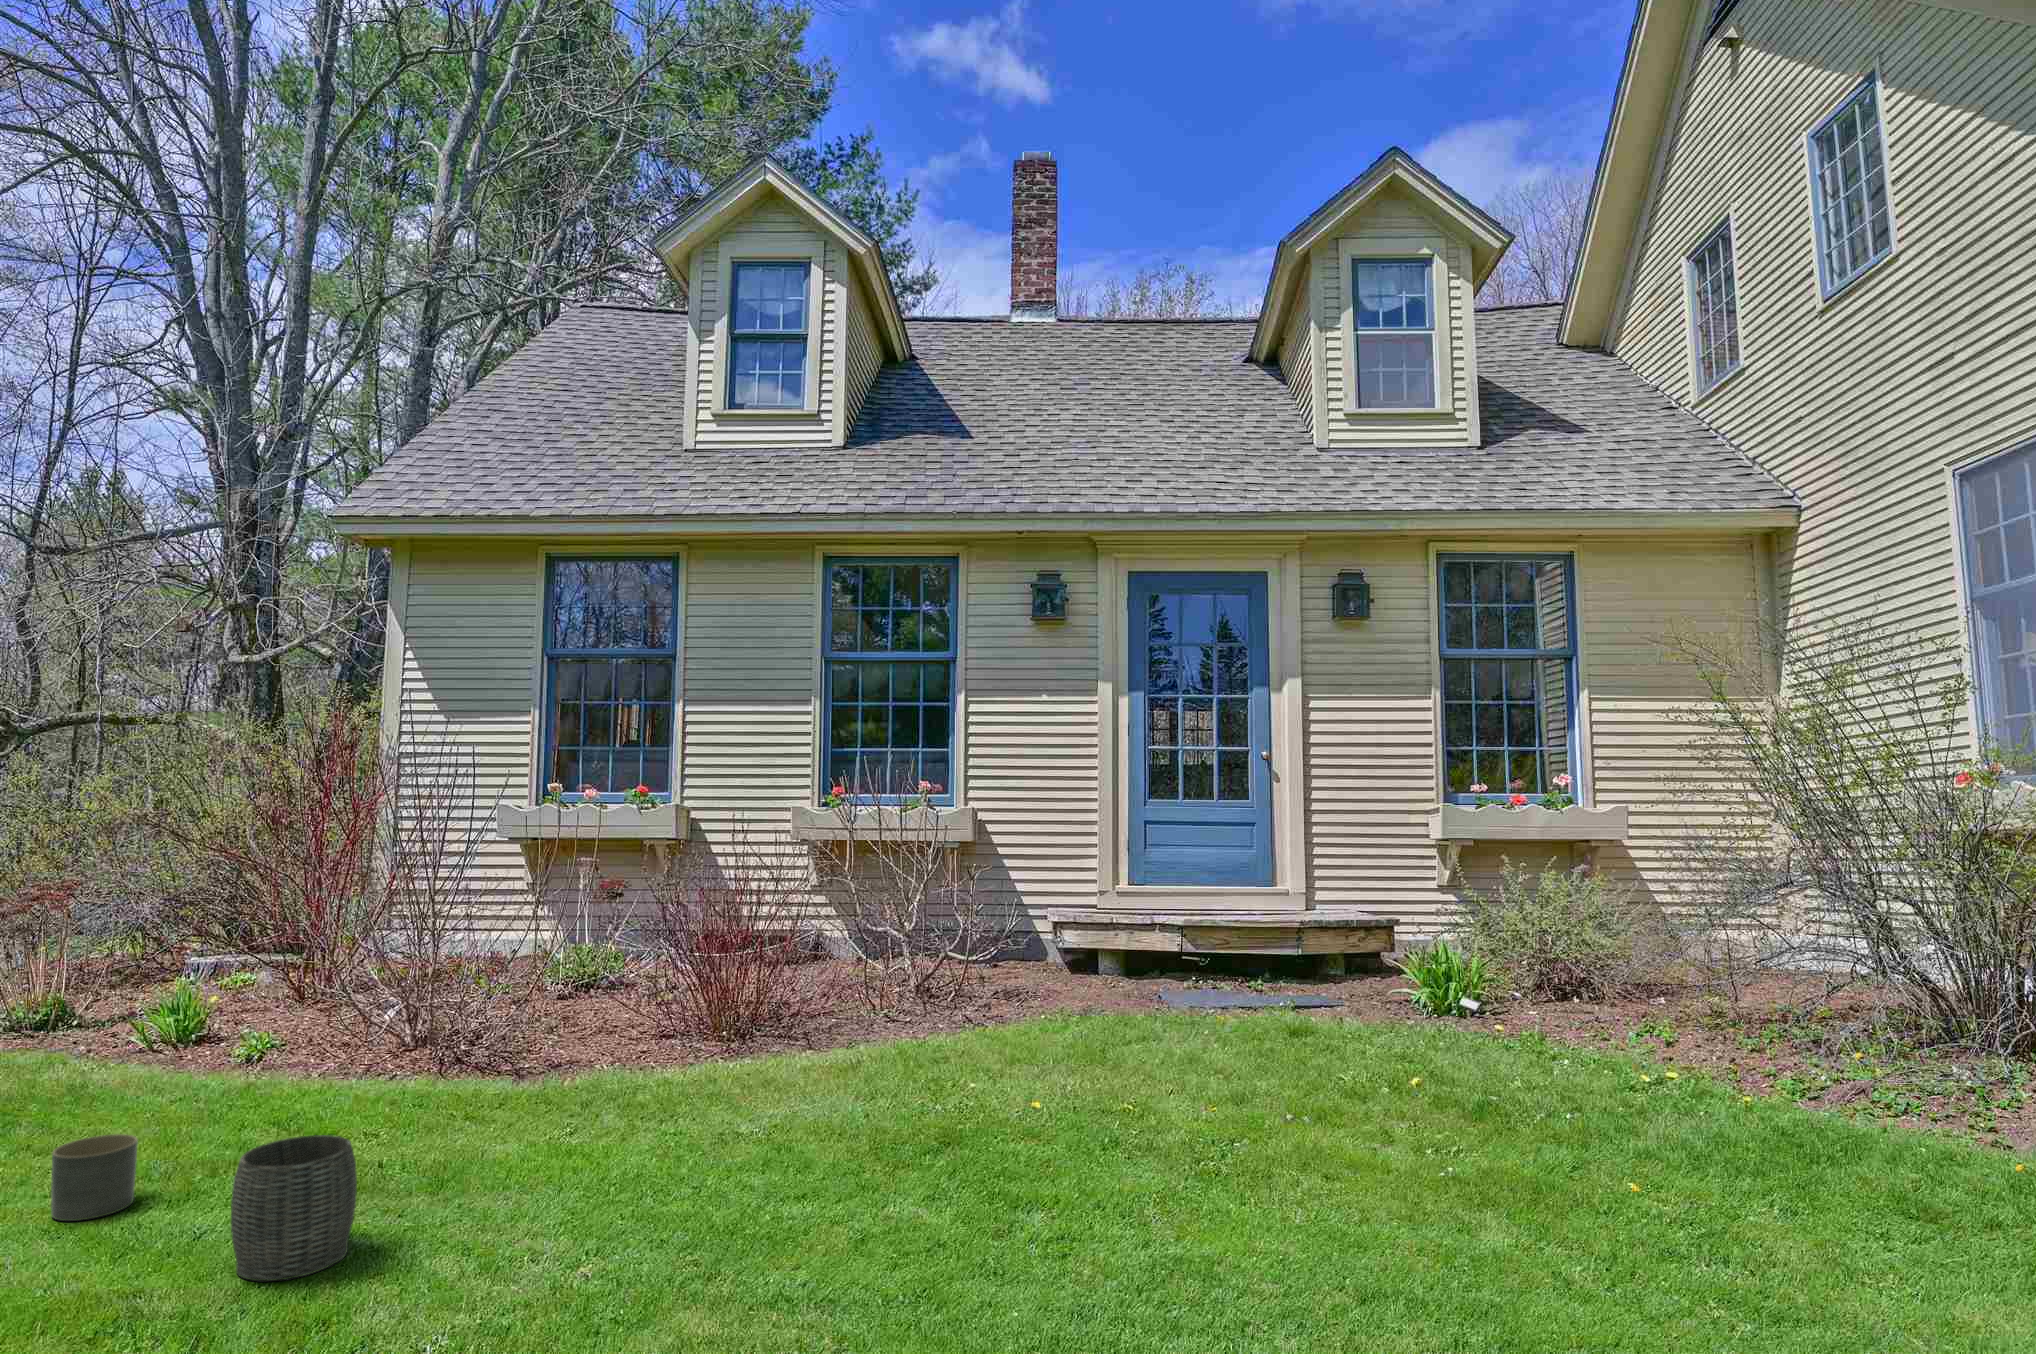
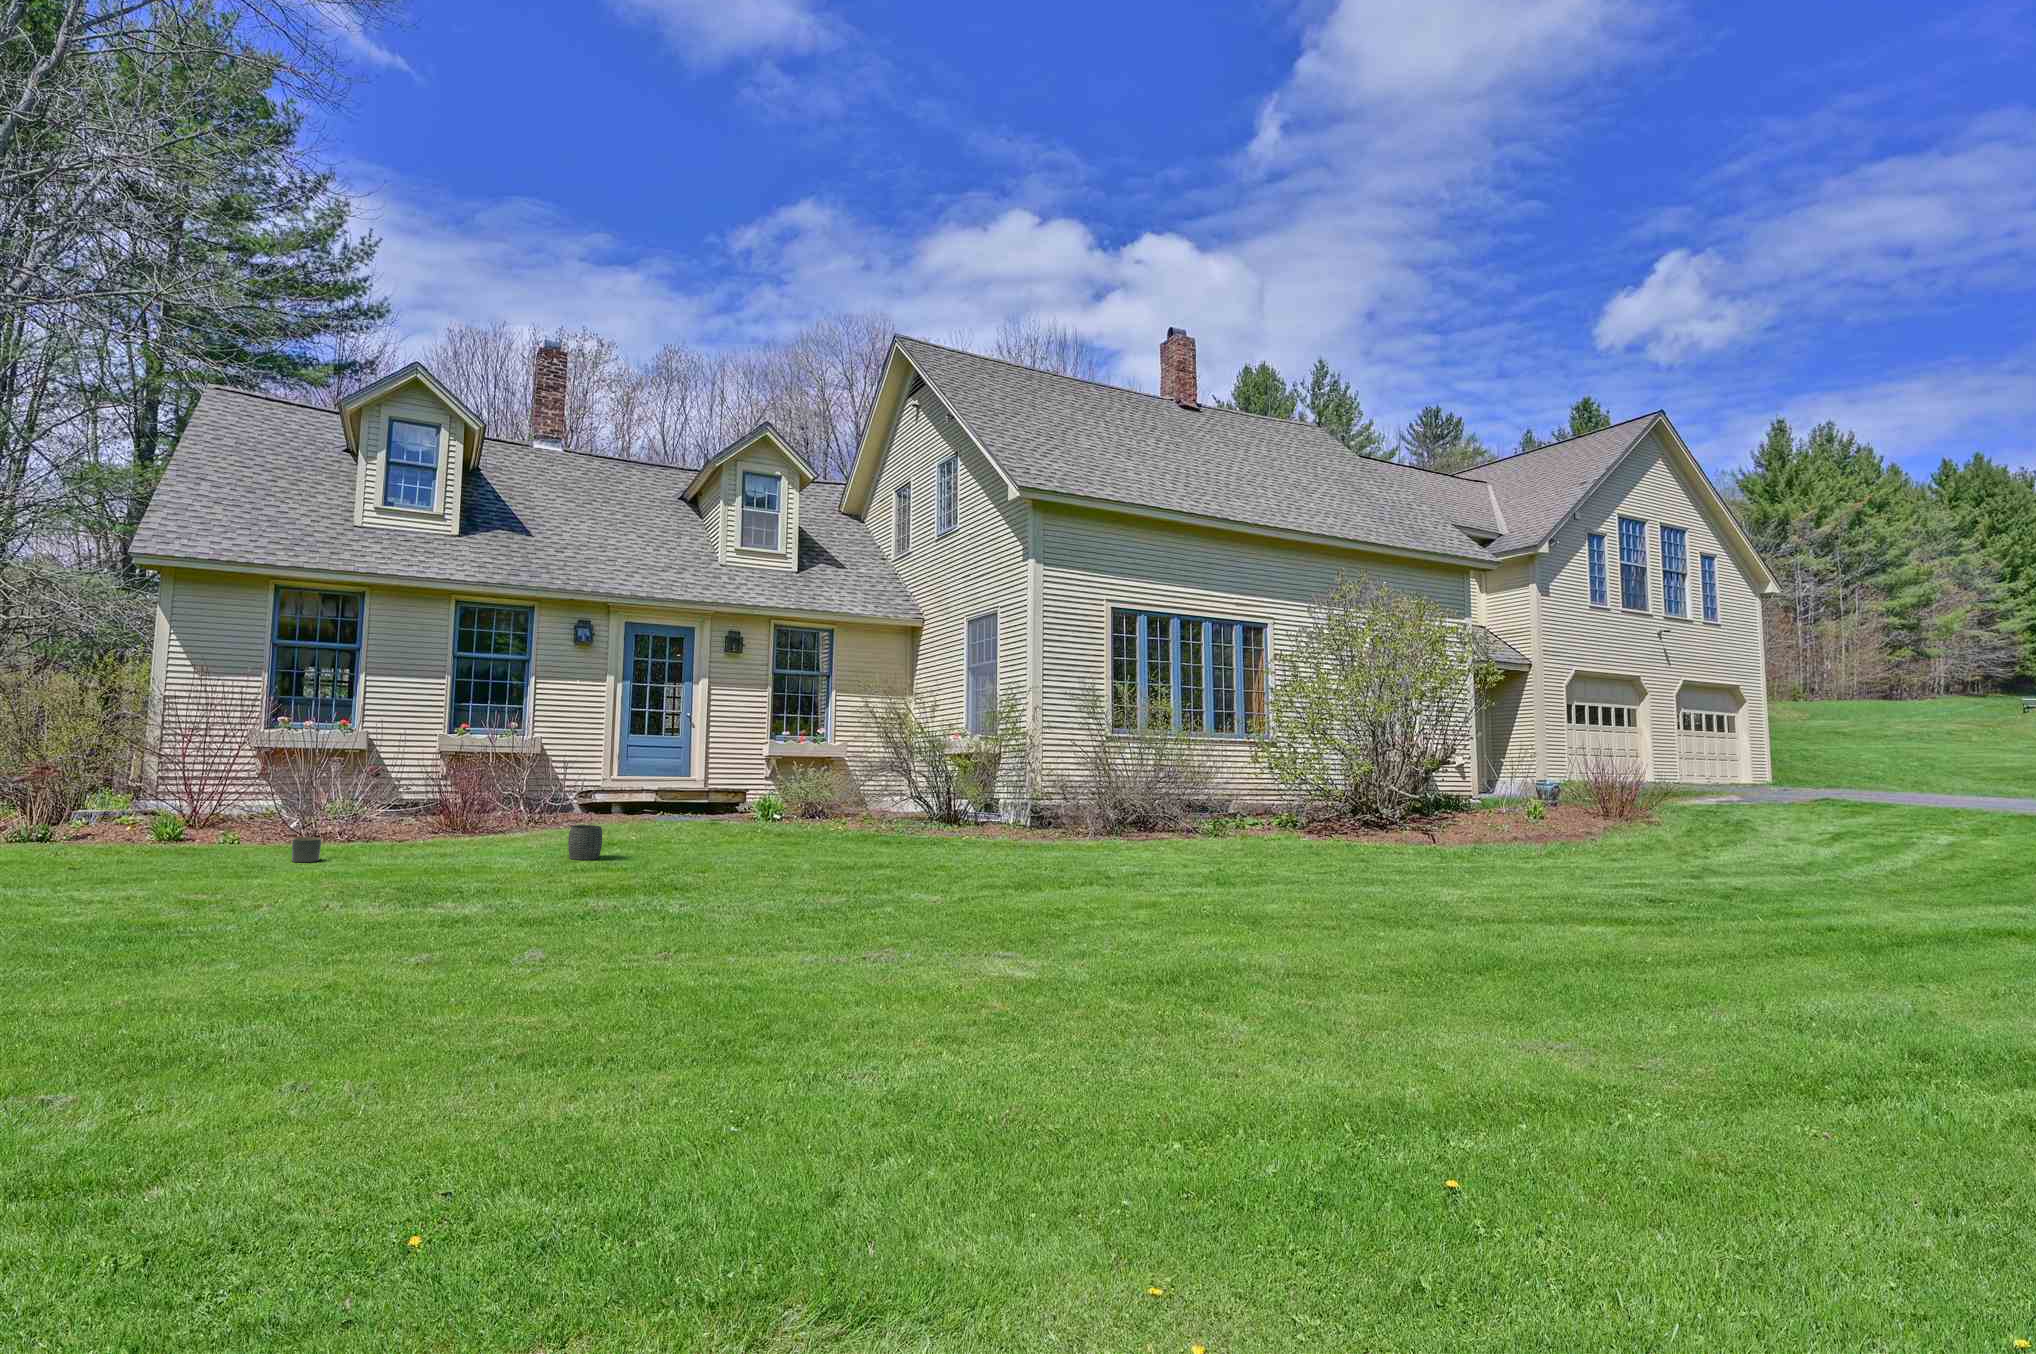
woven basket: present [231,1135,357,1281] -> present [568,825,602,860]

